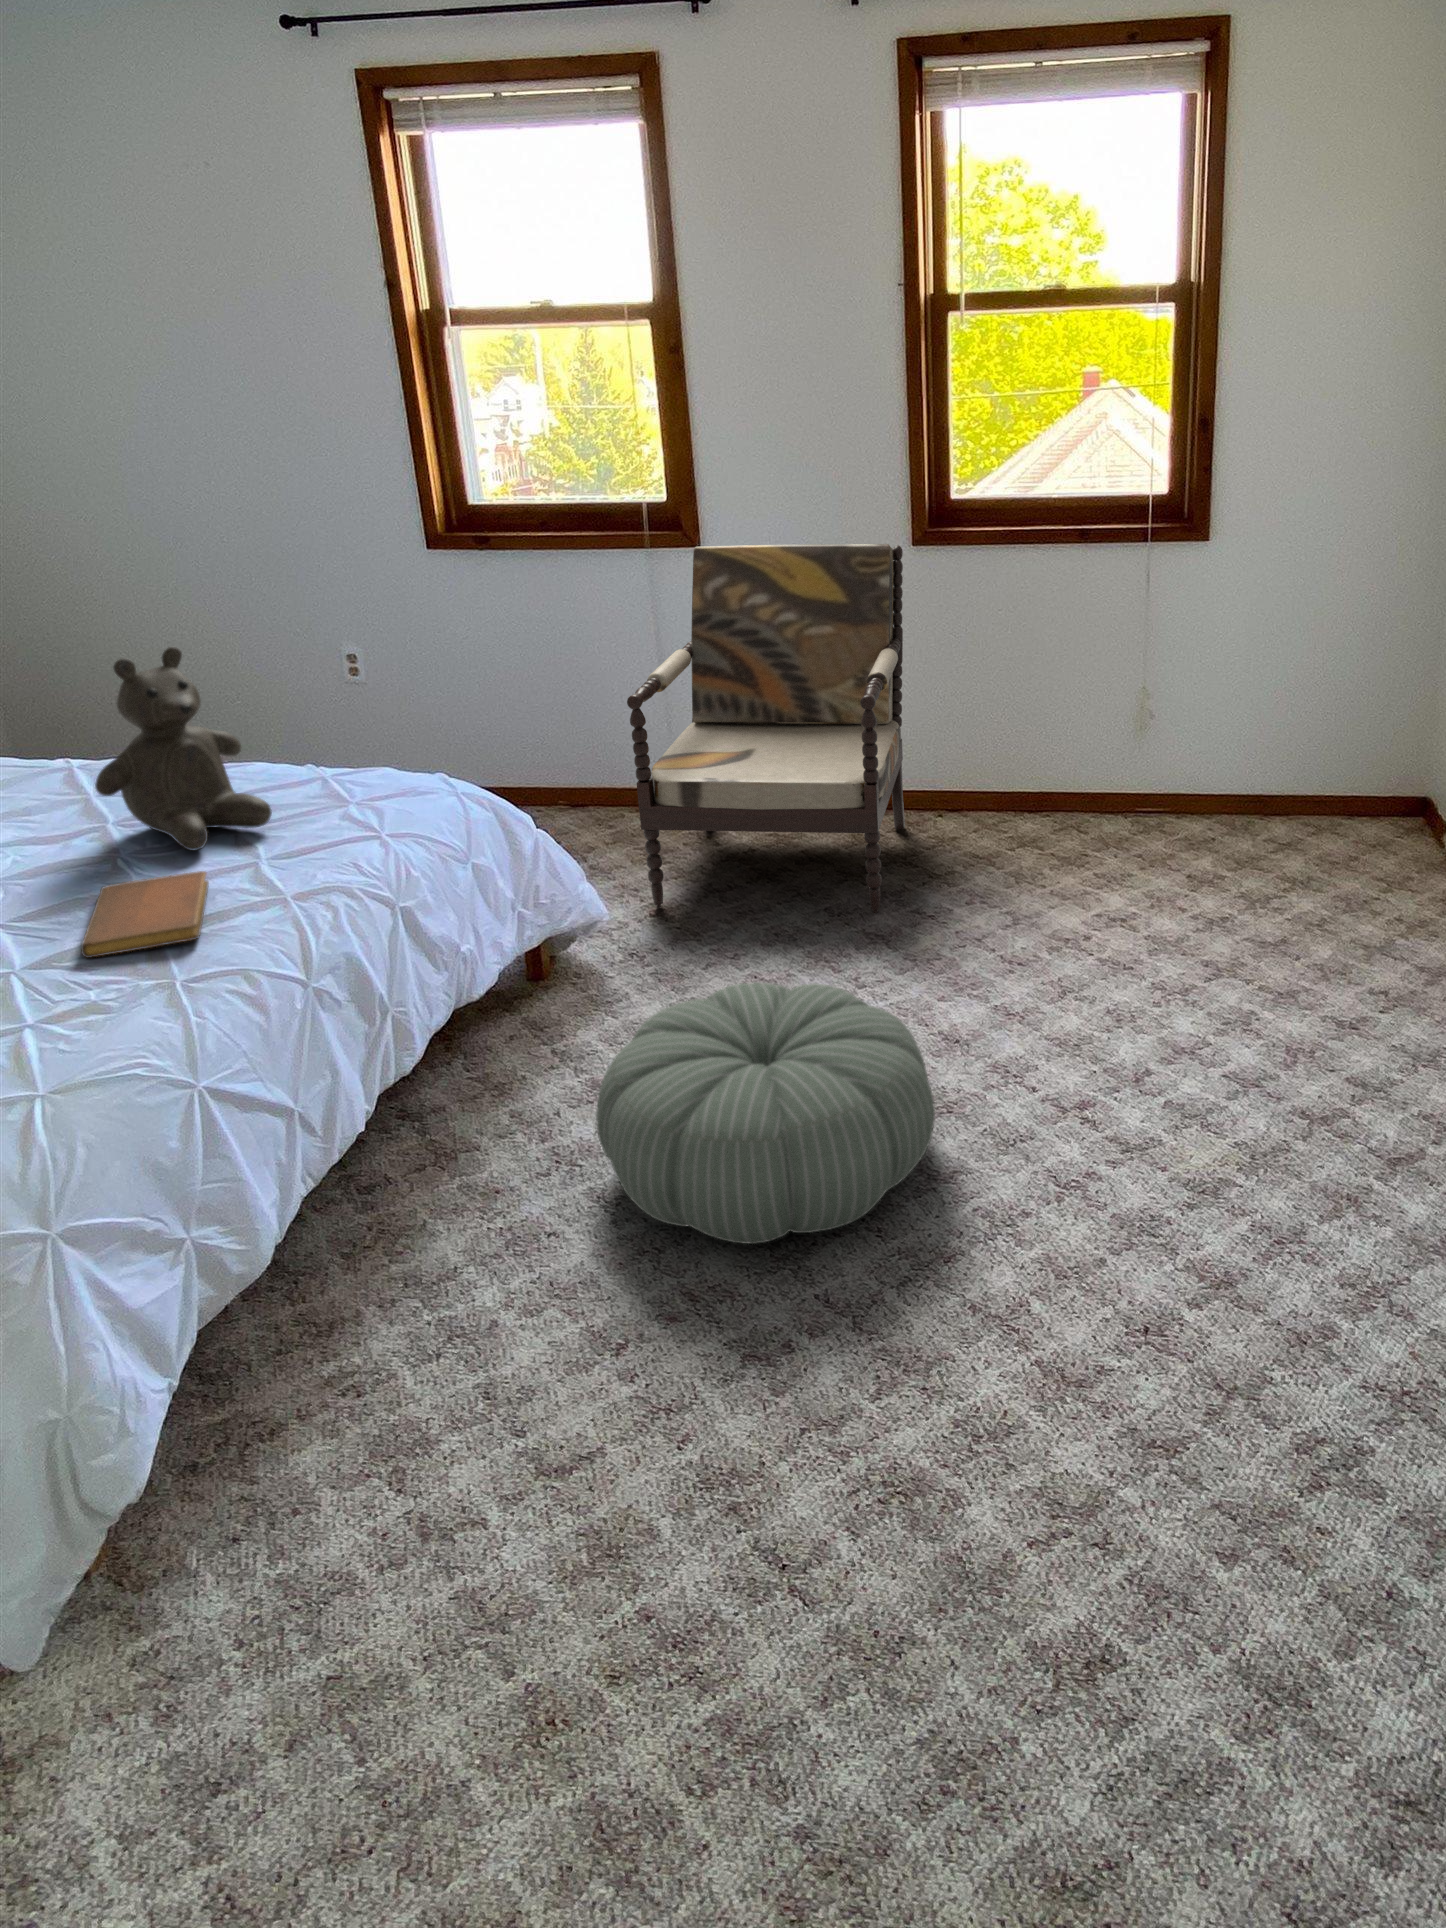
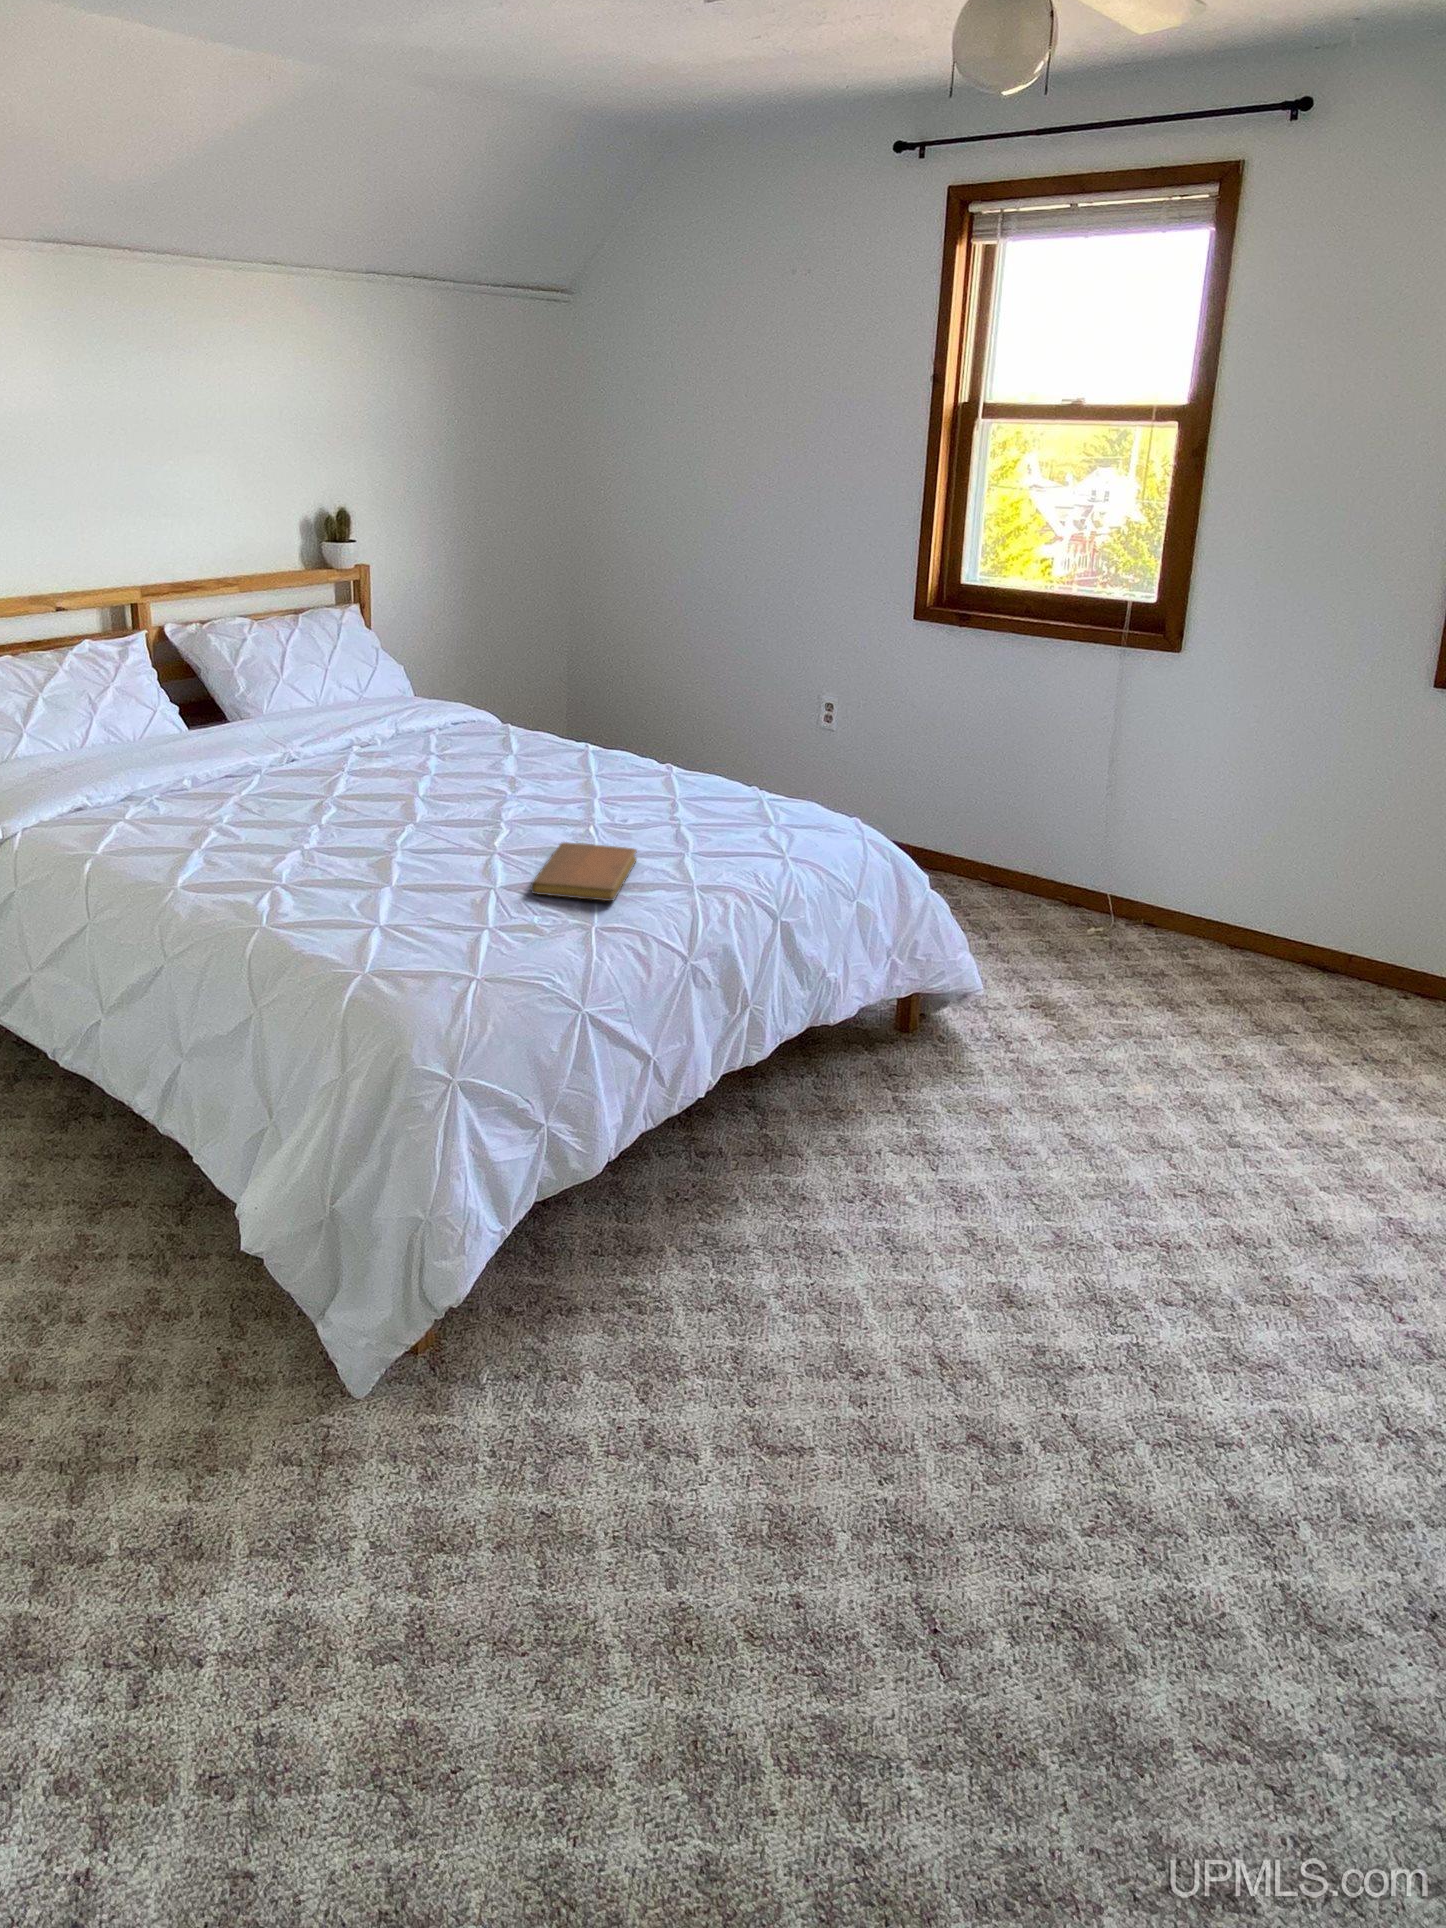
armchair: present [627,544,905,913] -> none [1043,641,1426,1069]
teddy bear: present [95,647,272,850] -> none [578,660,703,831]
pouf: present [596,983,935,1244] -> none [899,1085,1262,1360]

